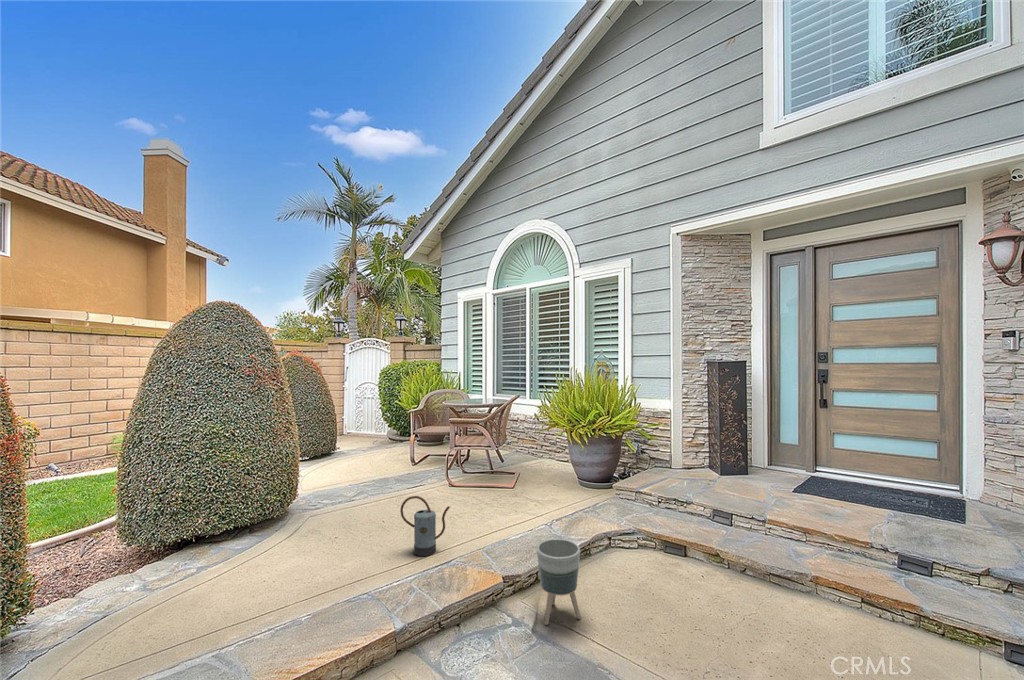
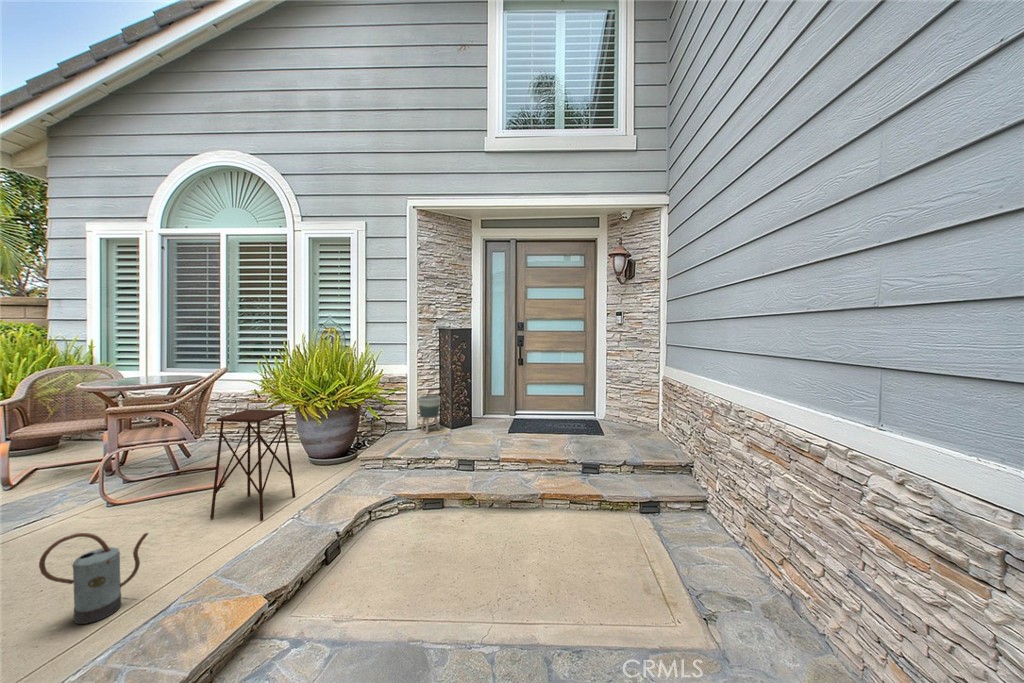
side table: none [497,429,556,521] -> present [210,410,296,520]
planter: present [537,539,581,625] -> present [418,395,441,433]

